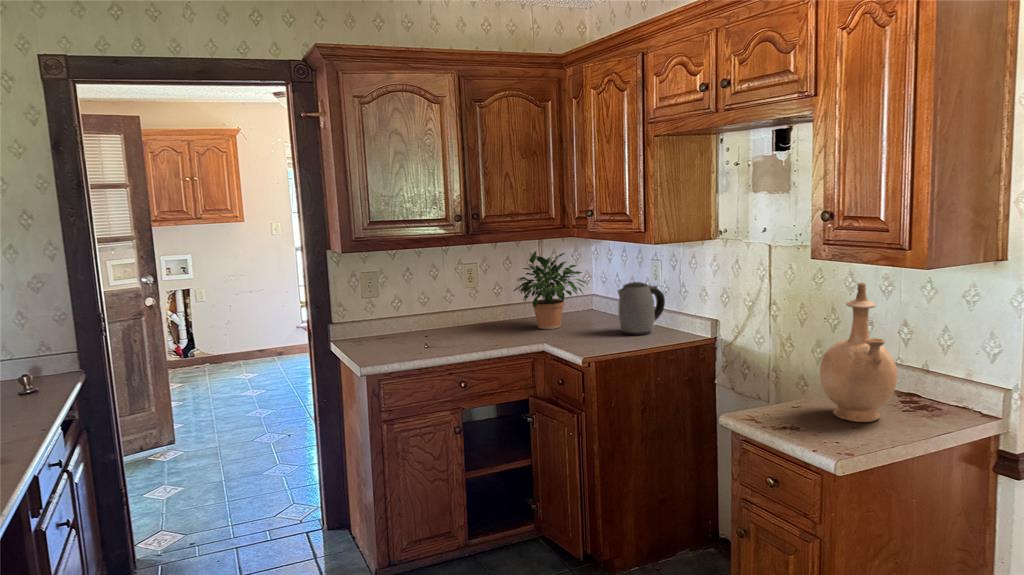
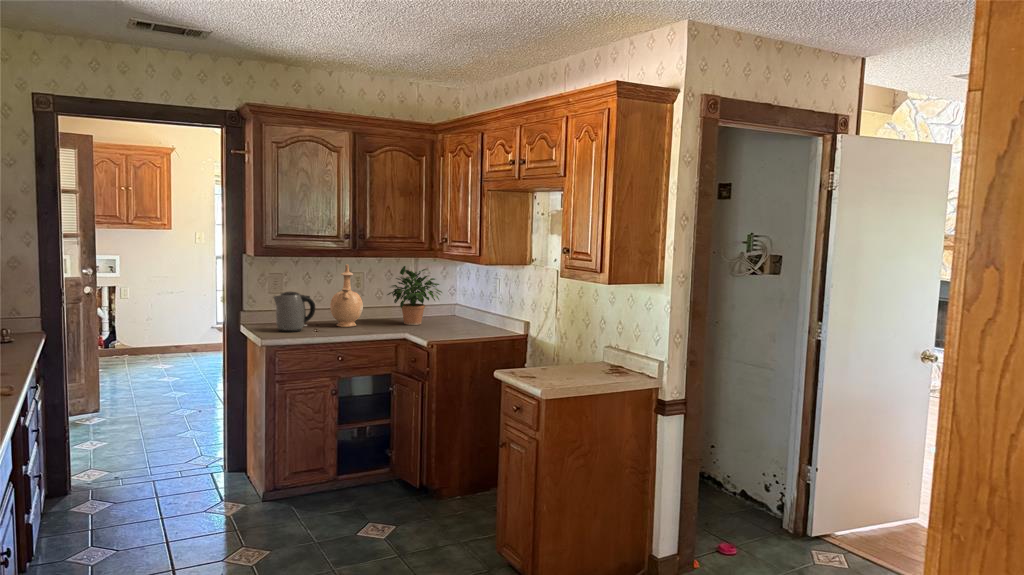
kettle: present [618,282,665,335] -> present [274,292,315,332]
vase: present [820,283,897,422] -> present [330,264,363,327]

